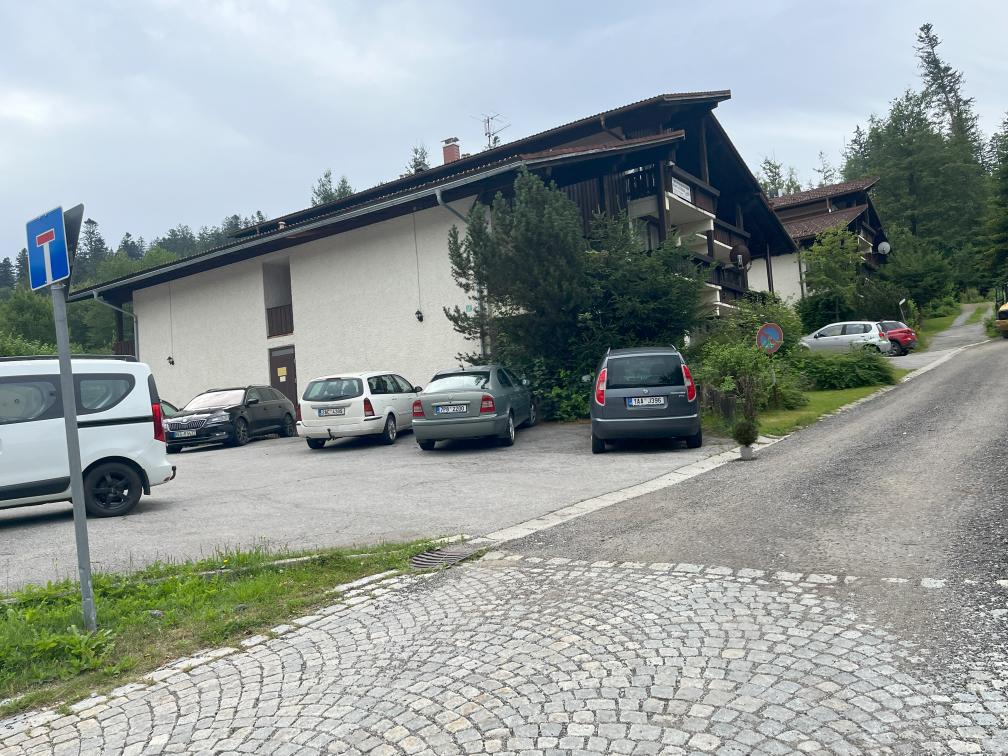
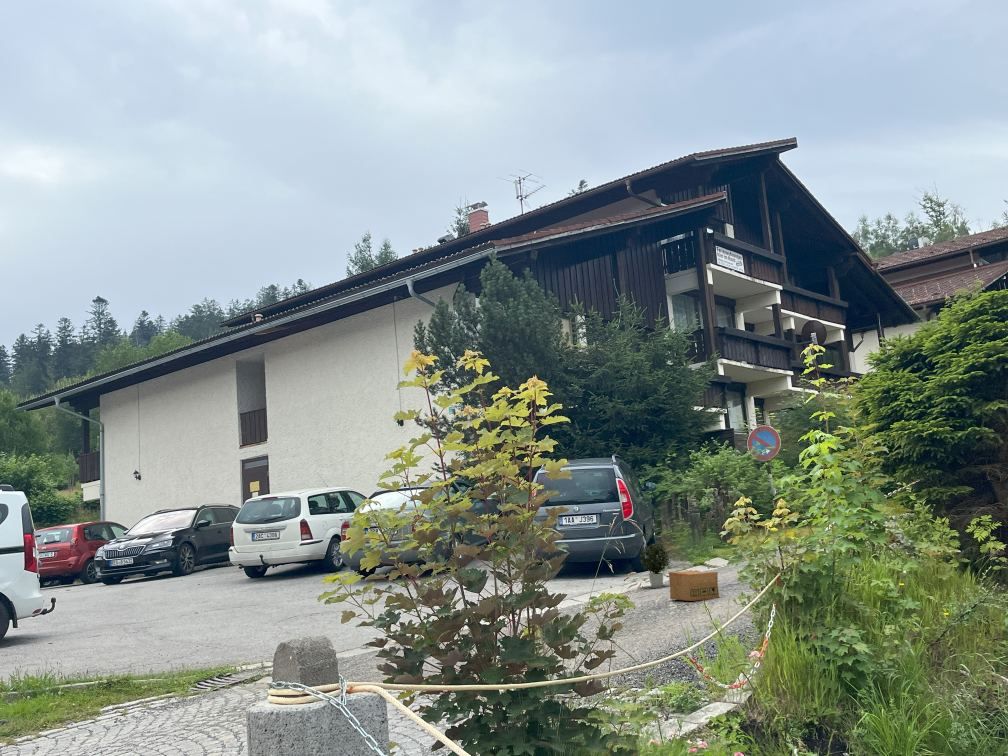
cardboard box: none [789,444,838,471] -> present [669,571,719,601]

